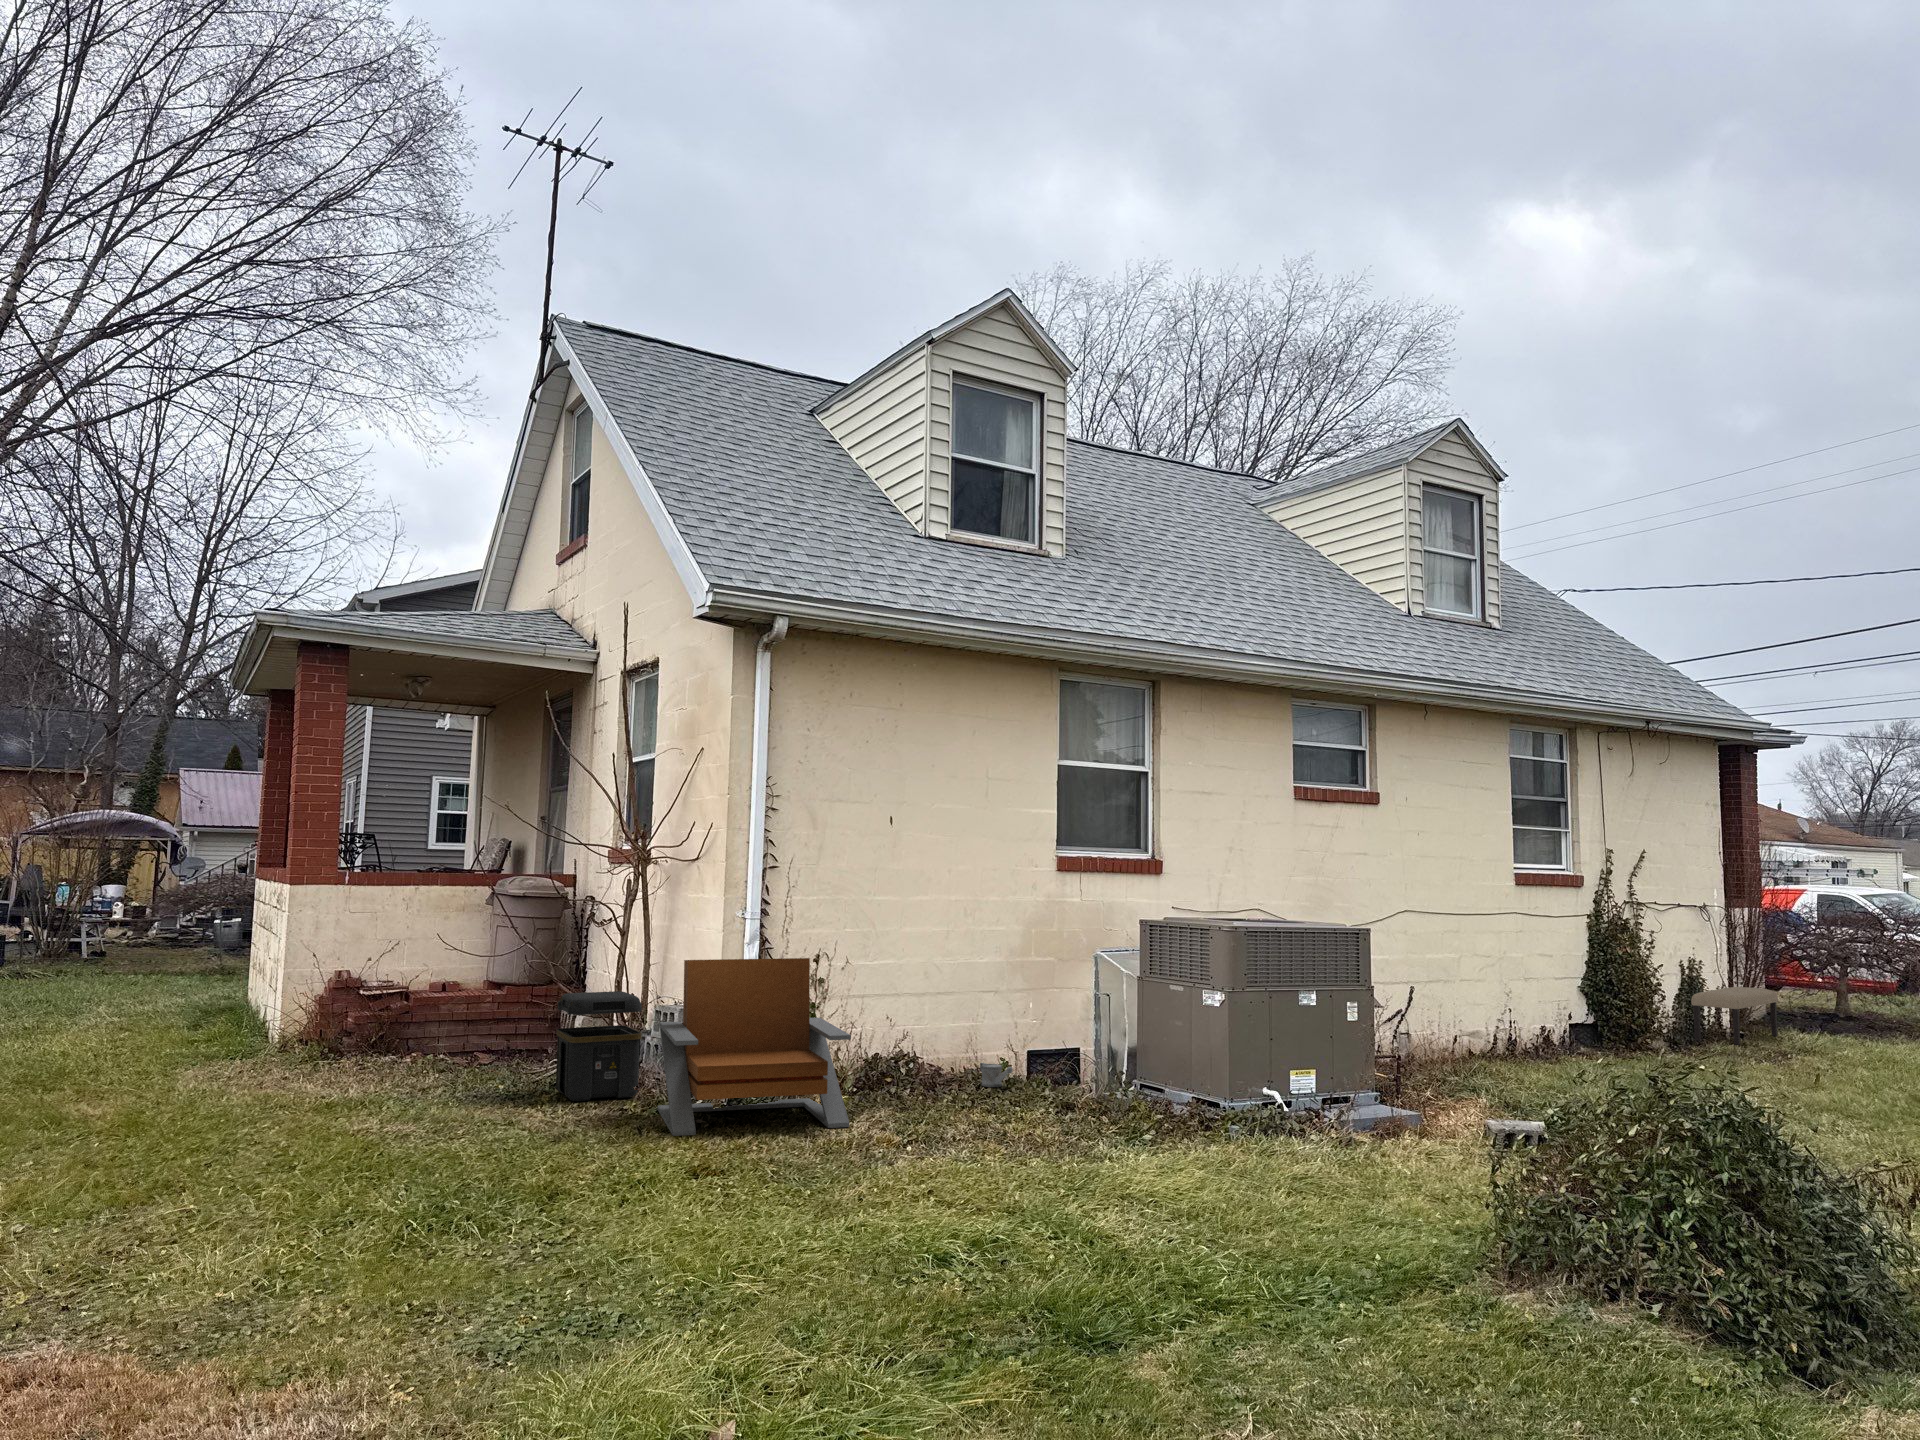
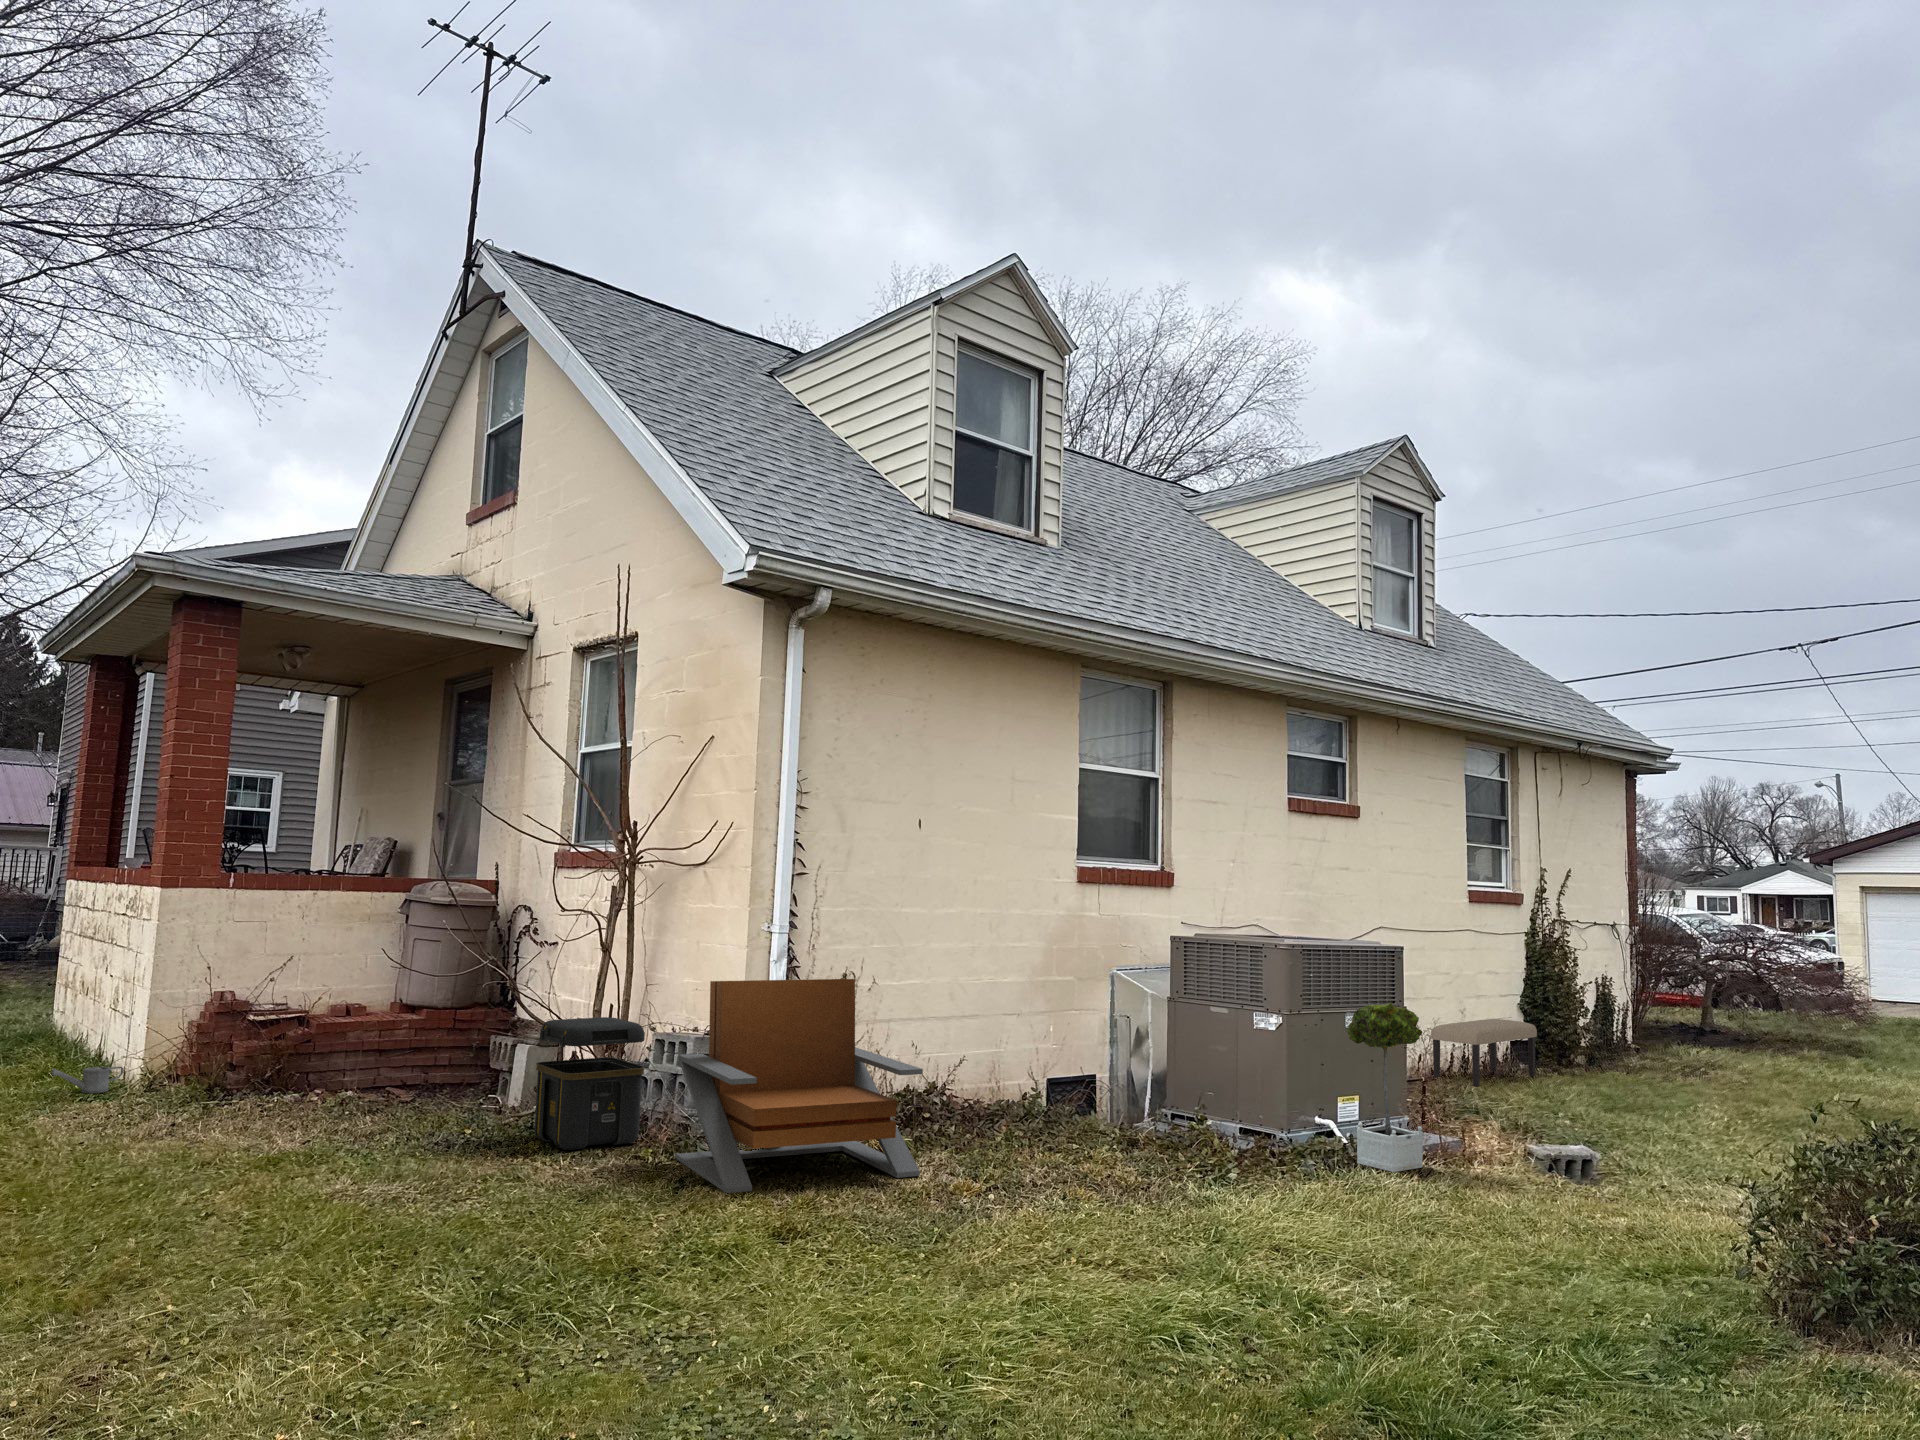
potted tree: none [1256,978,1327,1134] -> present [1347,1002,1423,1172]
bench: present [1691,987,1778,1045] -> present [1431,1019,1537,1086]
watering can: present [980,1063,1013,1087] -> present [52,1067,123,1093]

